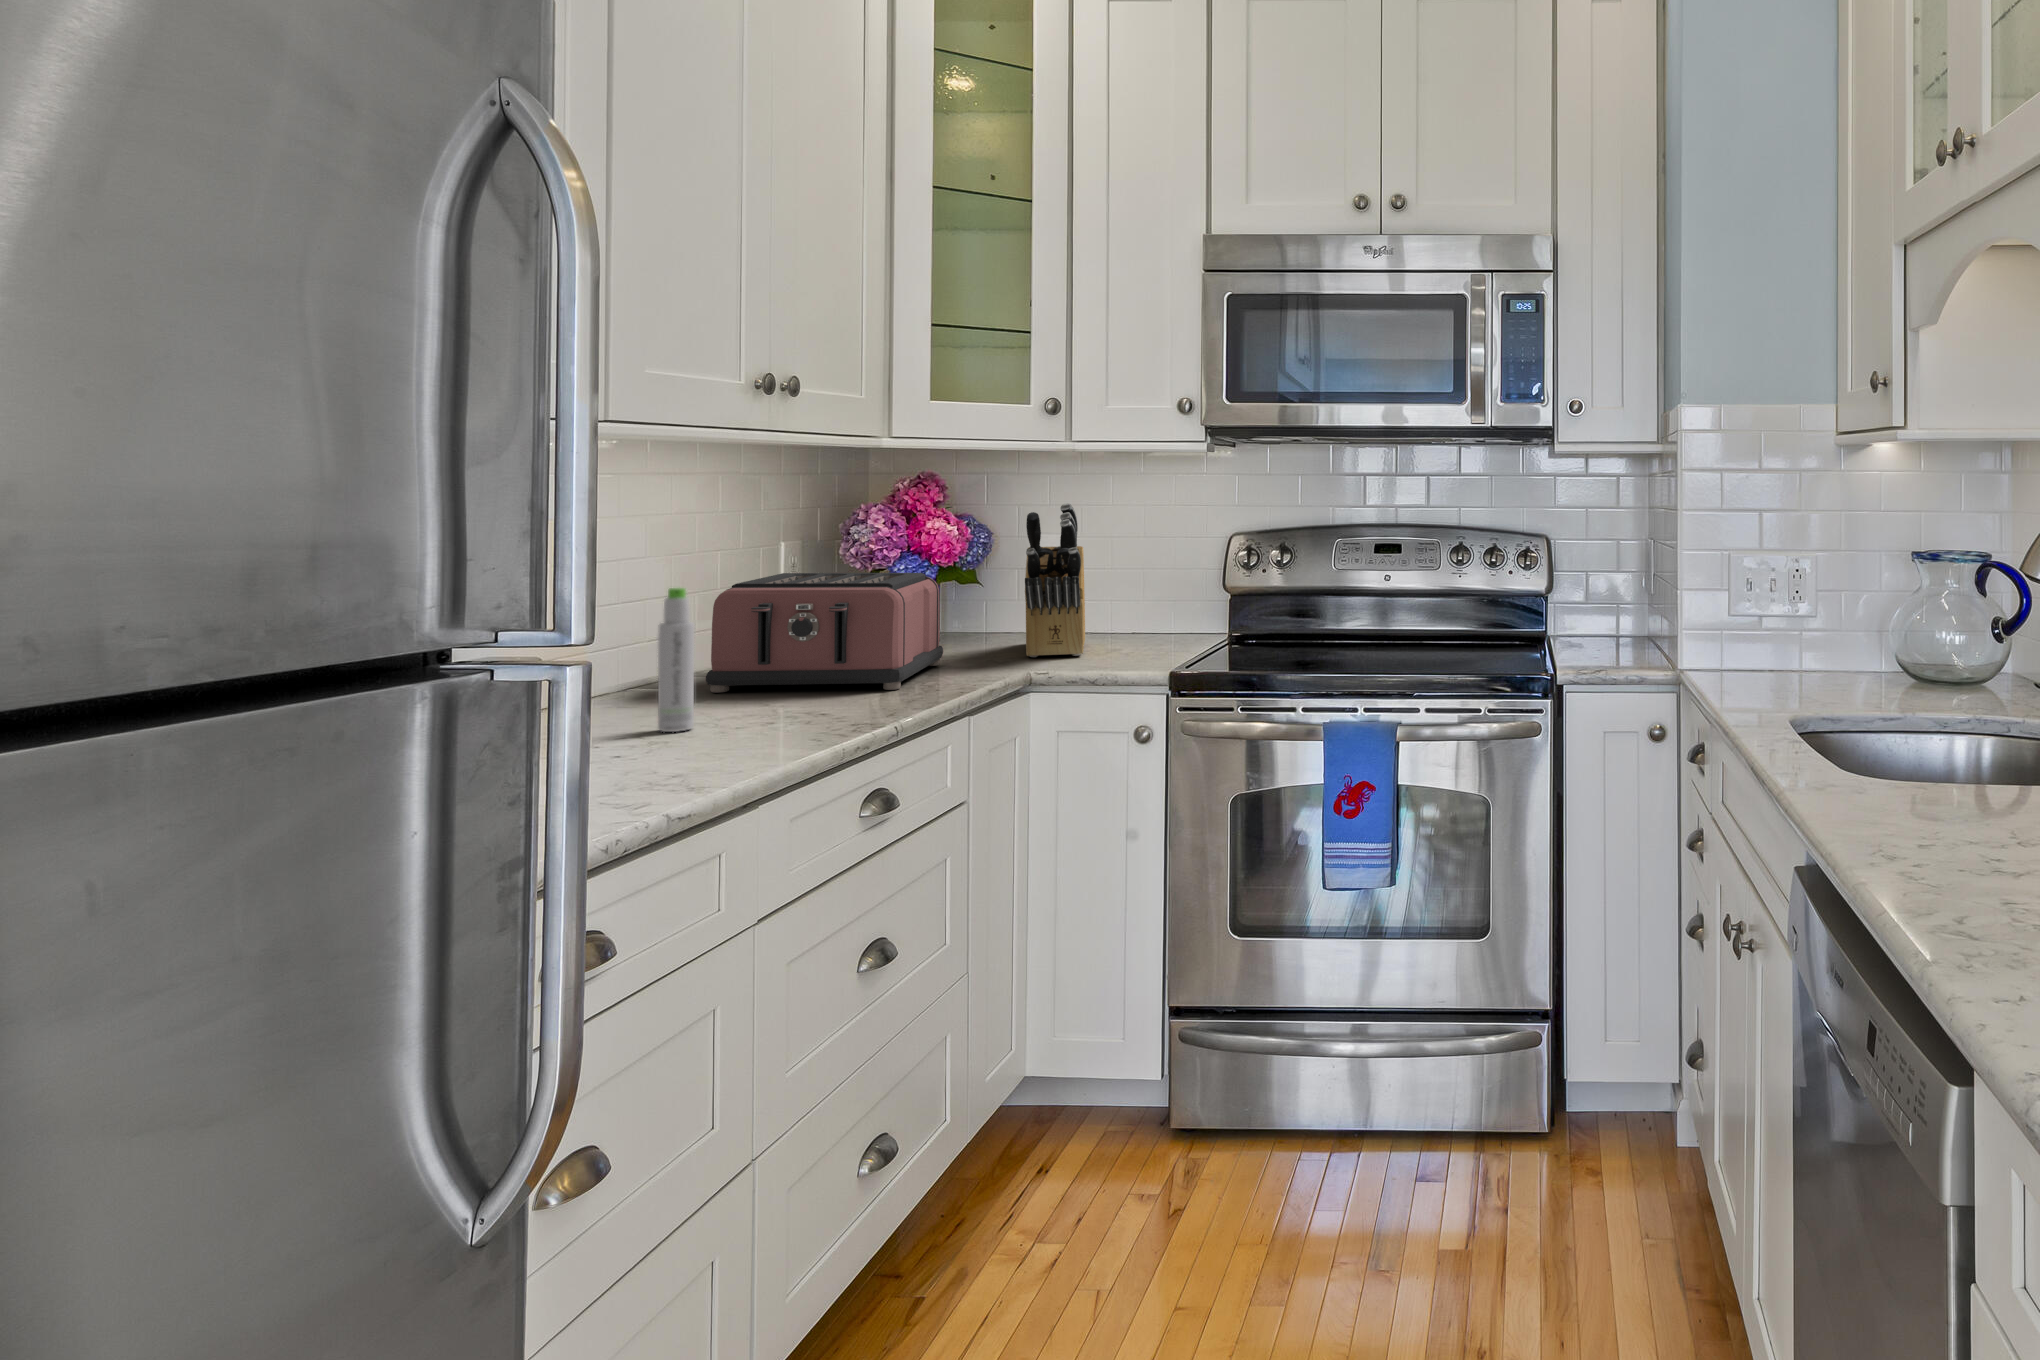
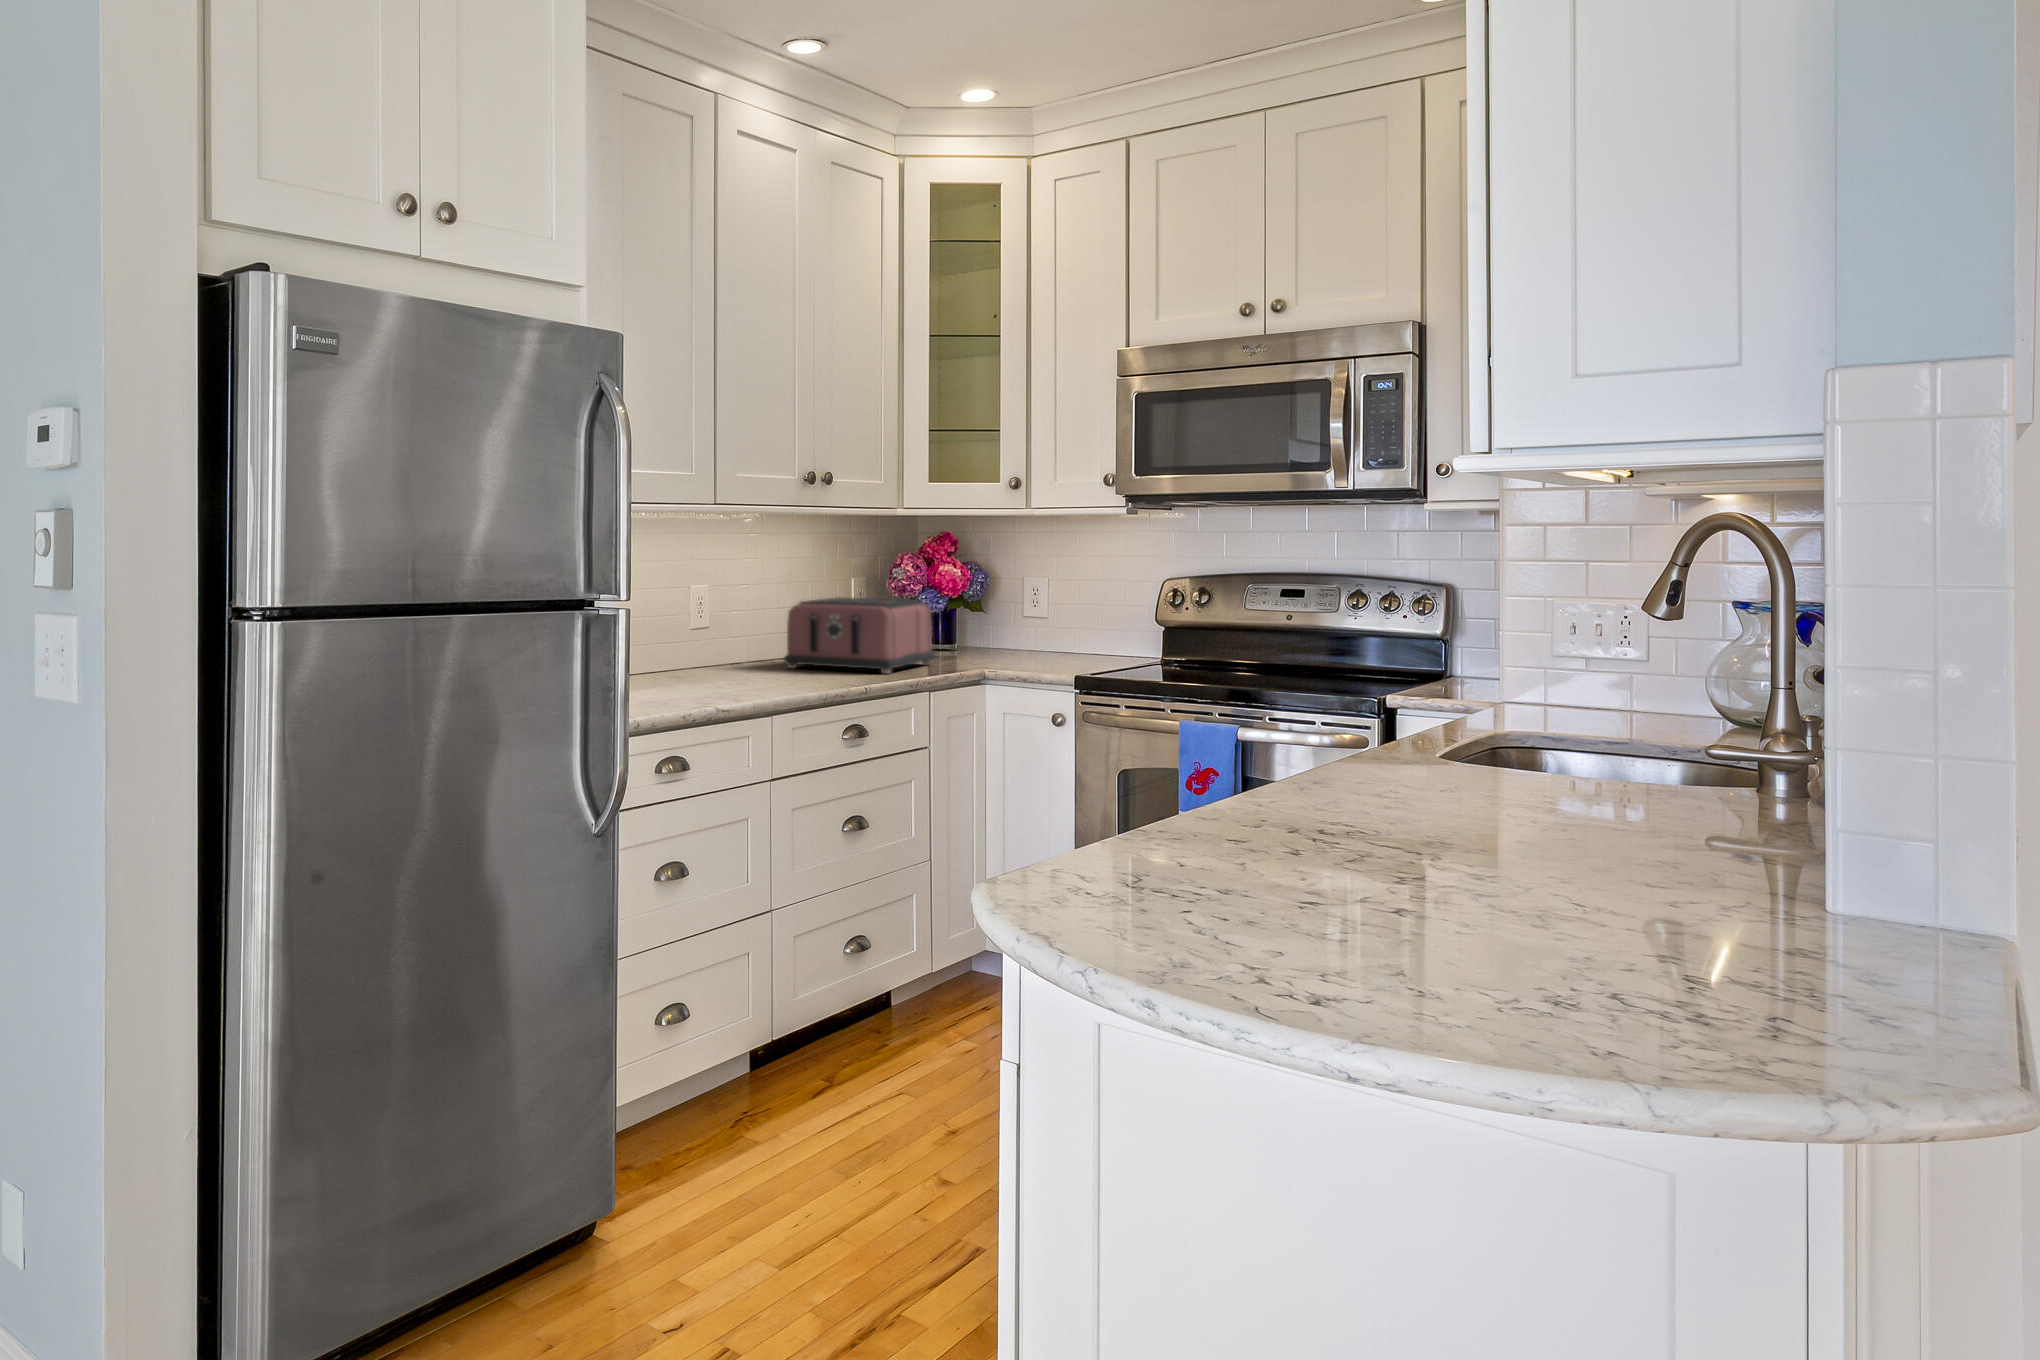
knife block: present [1025,503,1085,657] -> none [986,552,1051,665]
bottle: present [658,588,694,732] -> none [743,599,761,682]

